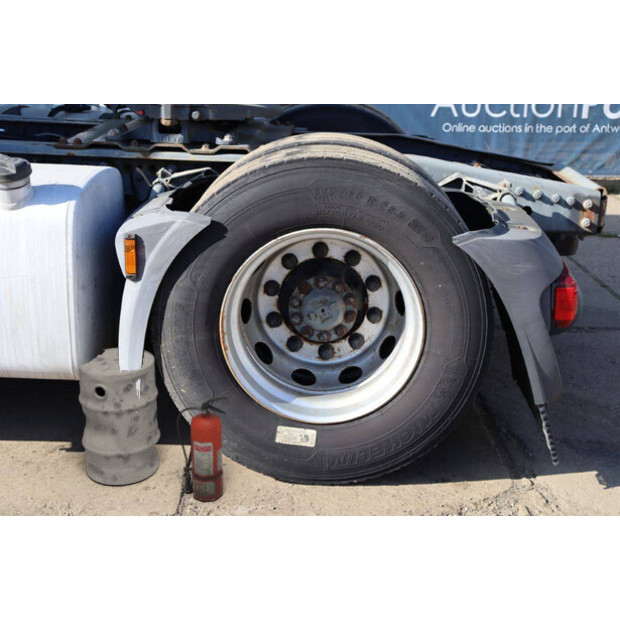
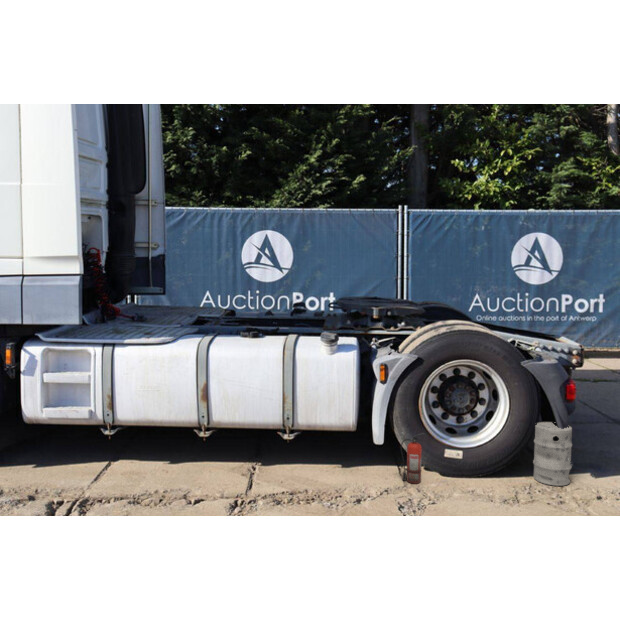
trash can: present [78,348,160,485] -> present [533,422,572,486]

